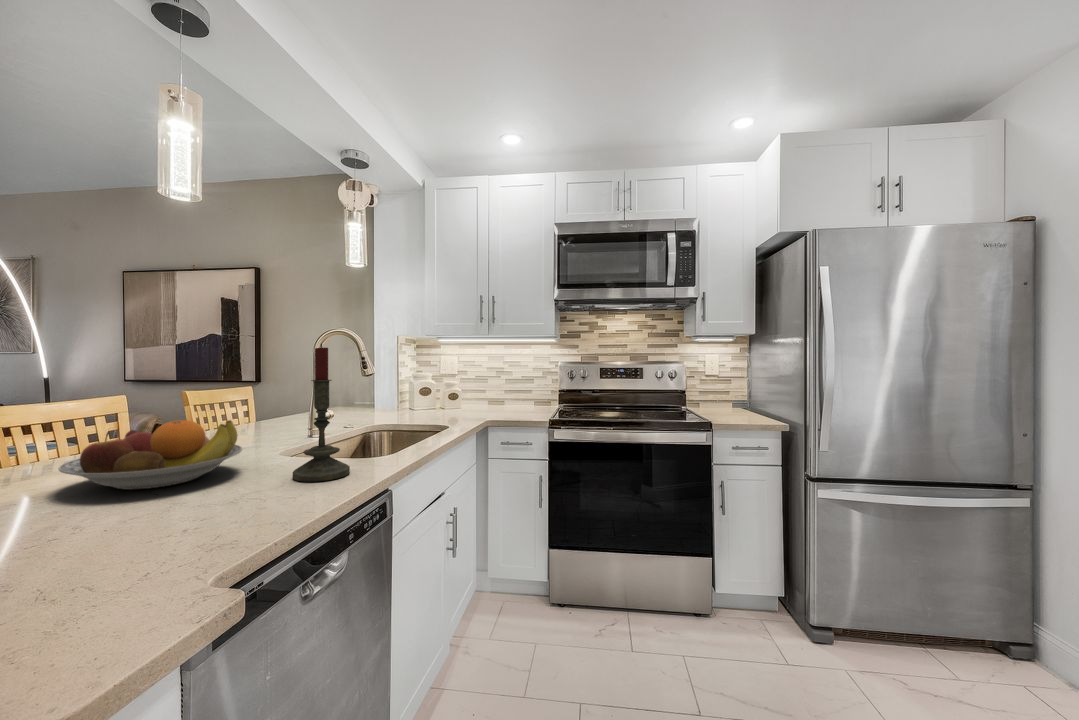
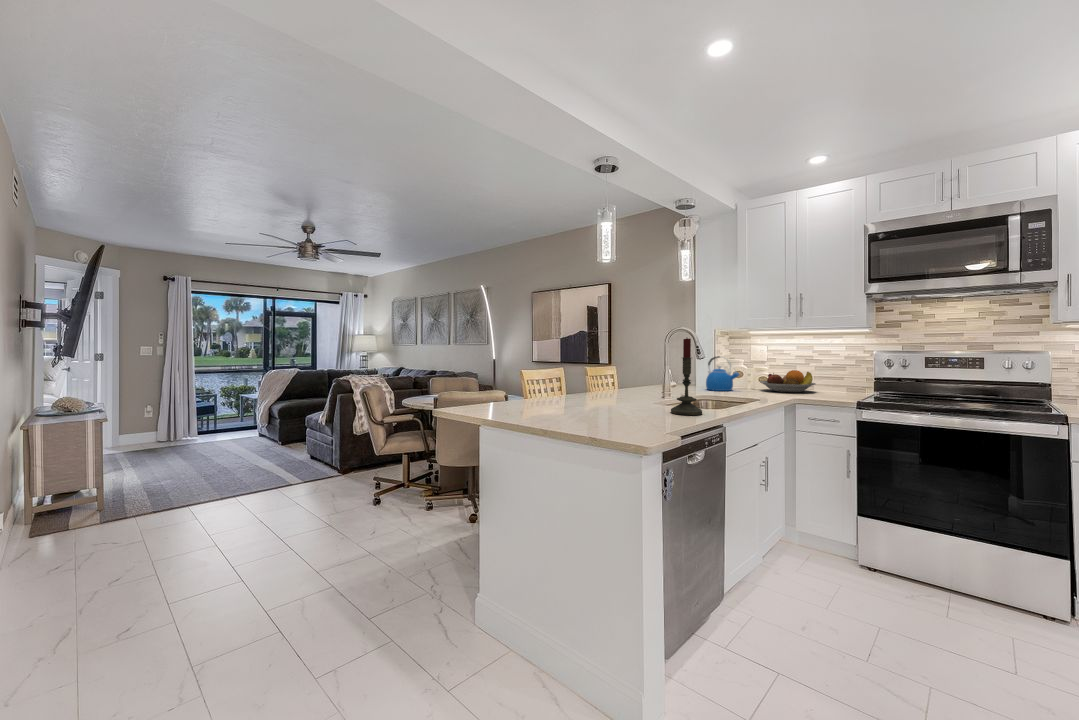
kettle: none [385,369,426,415] -> present [706,356,739,391]
fruit bowl: present [59,420,242,490] -> present [760,370,816,392]

